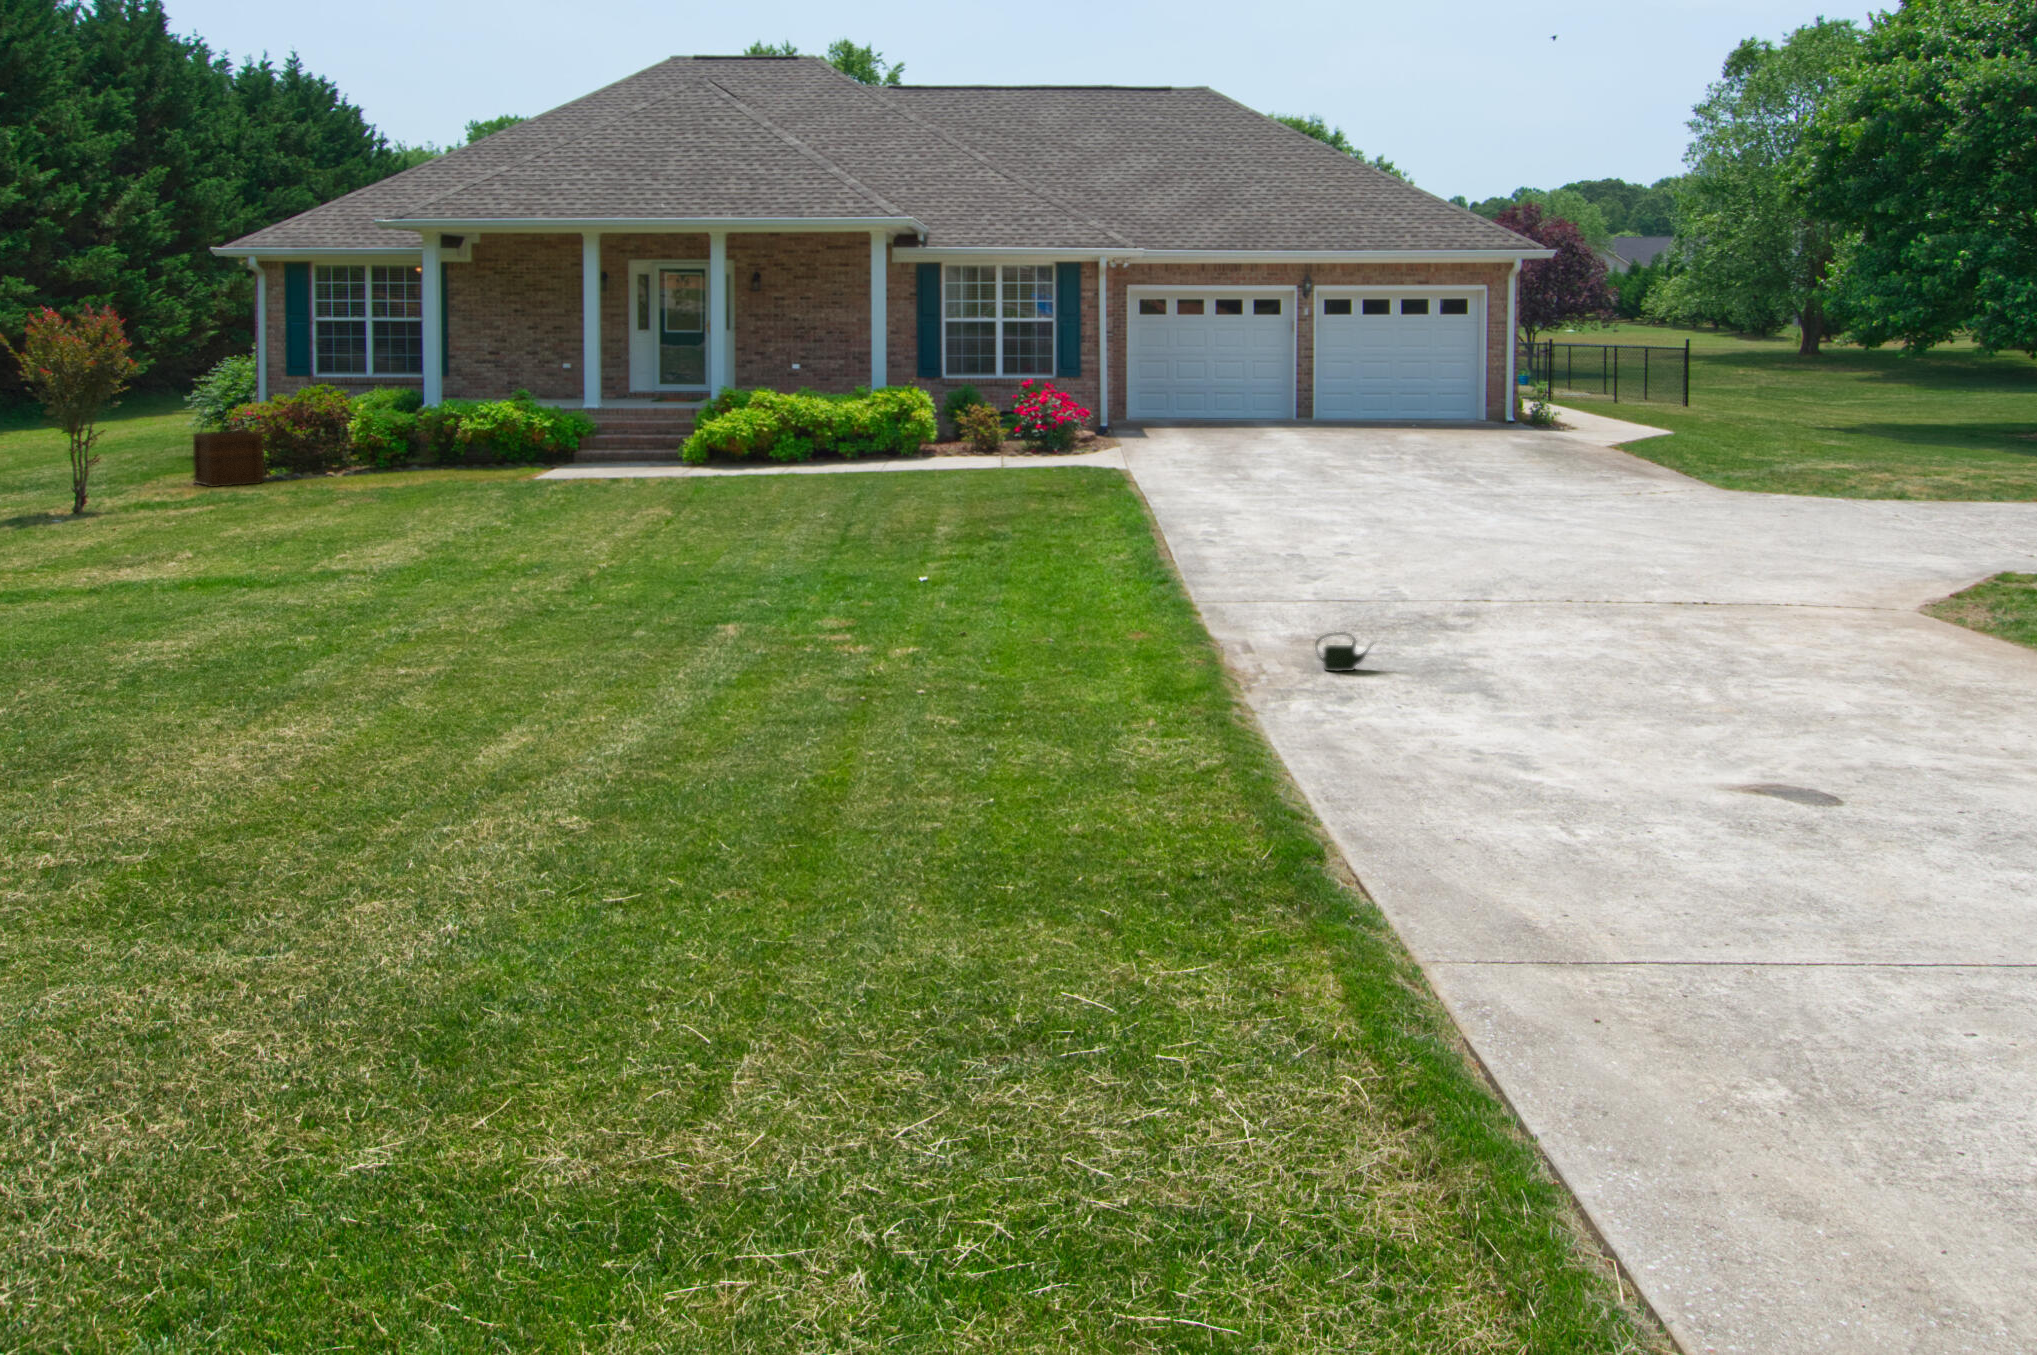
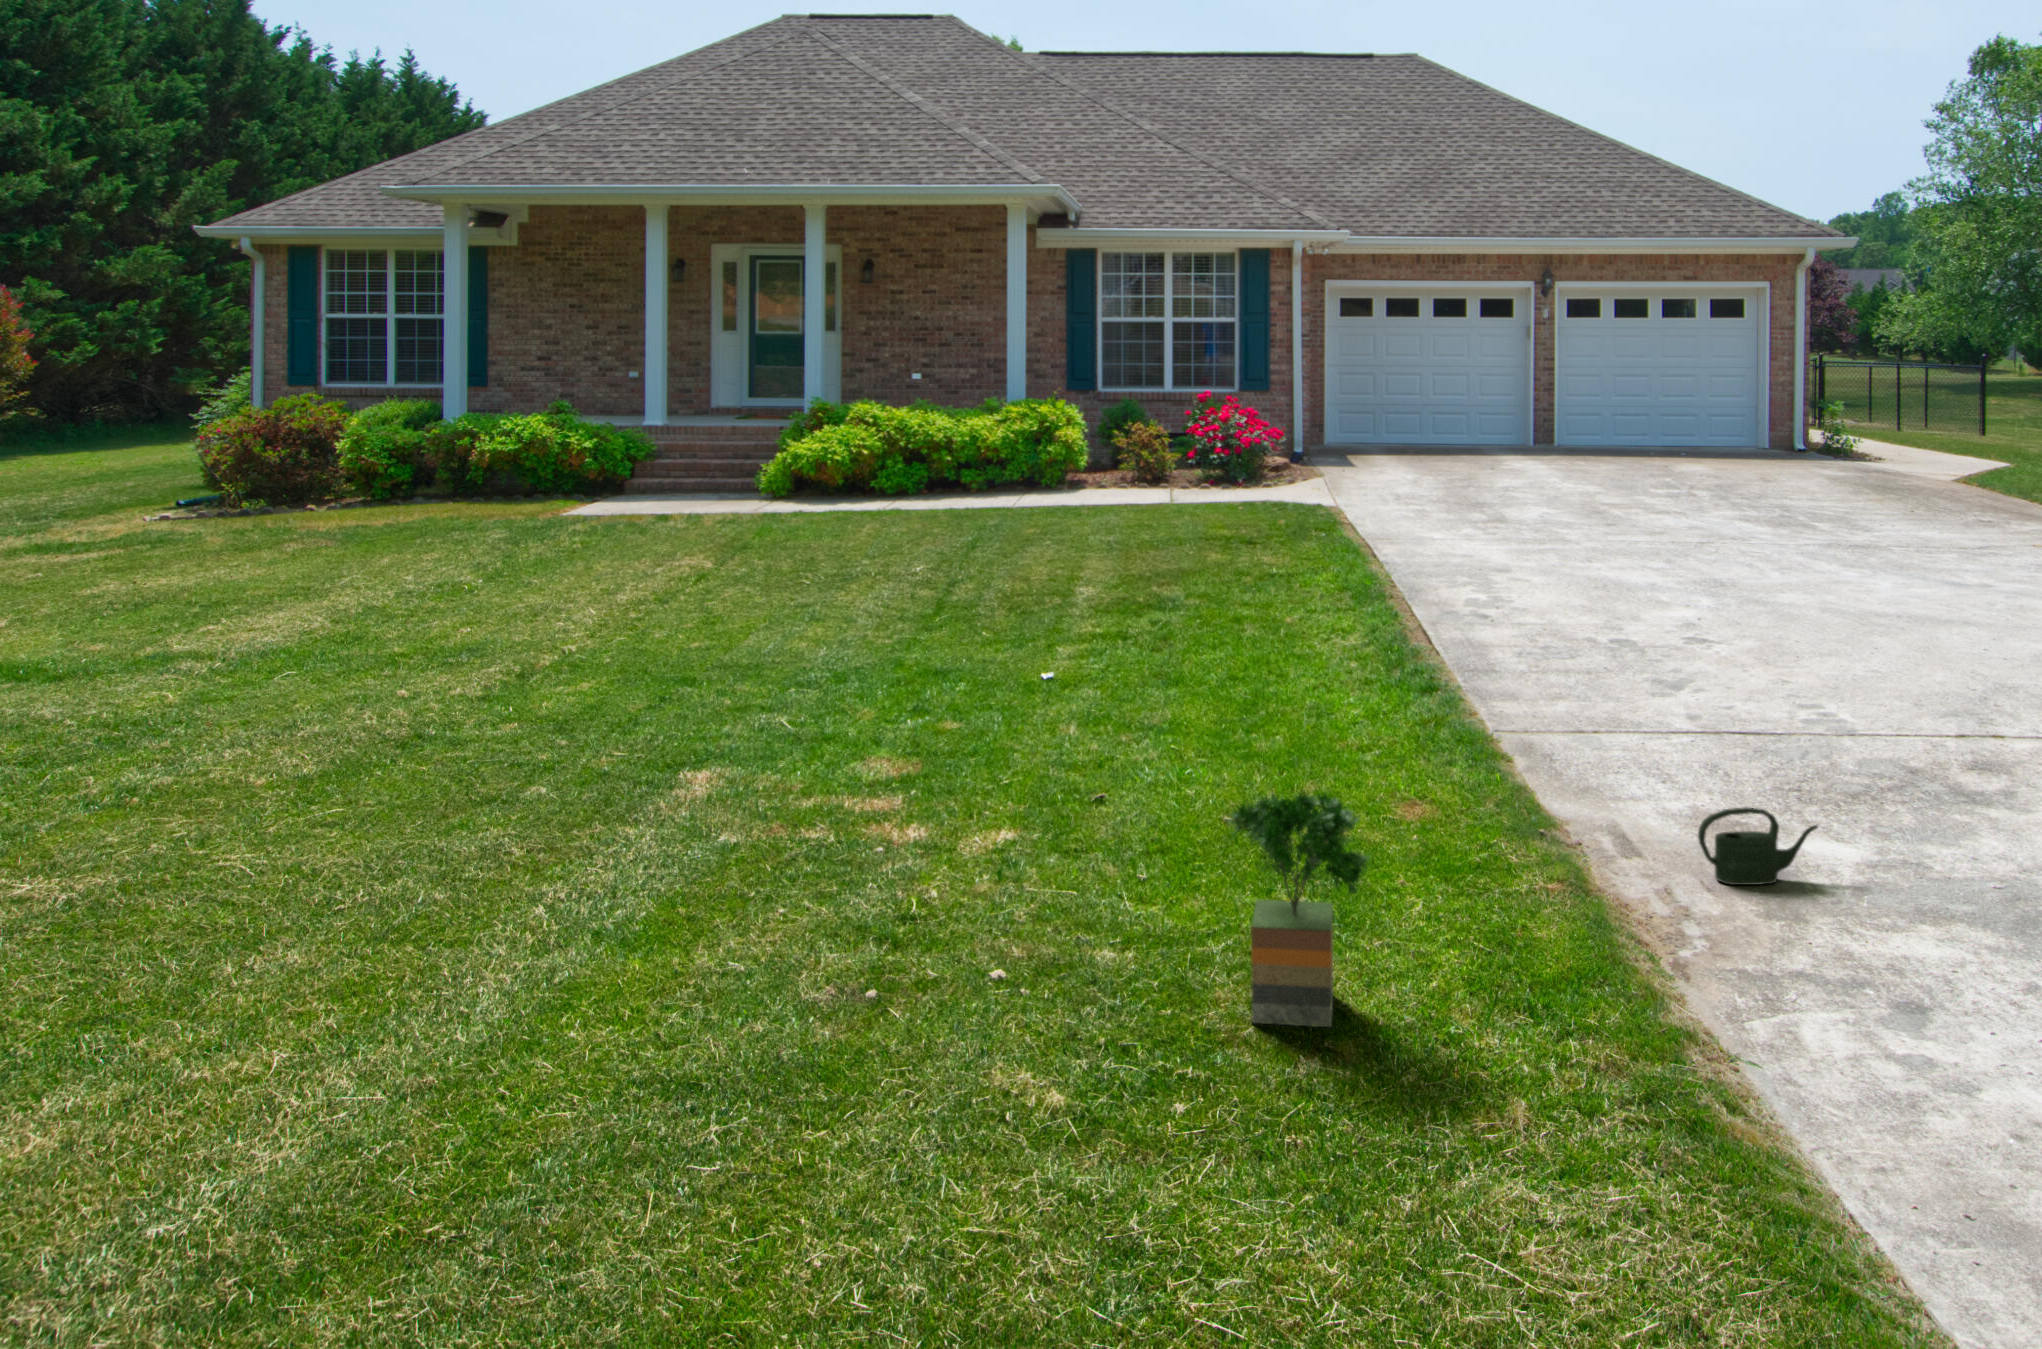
wooden crate: present [193,430,264,487] -> none [126,451,216,524]
potted tree: none [1074,612,1143,719] -> present [1227,793,1371,1027]

